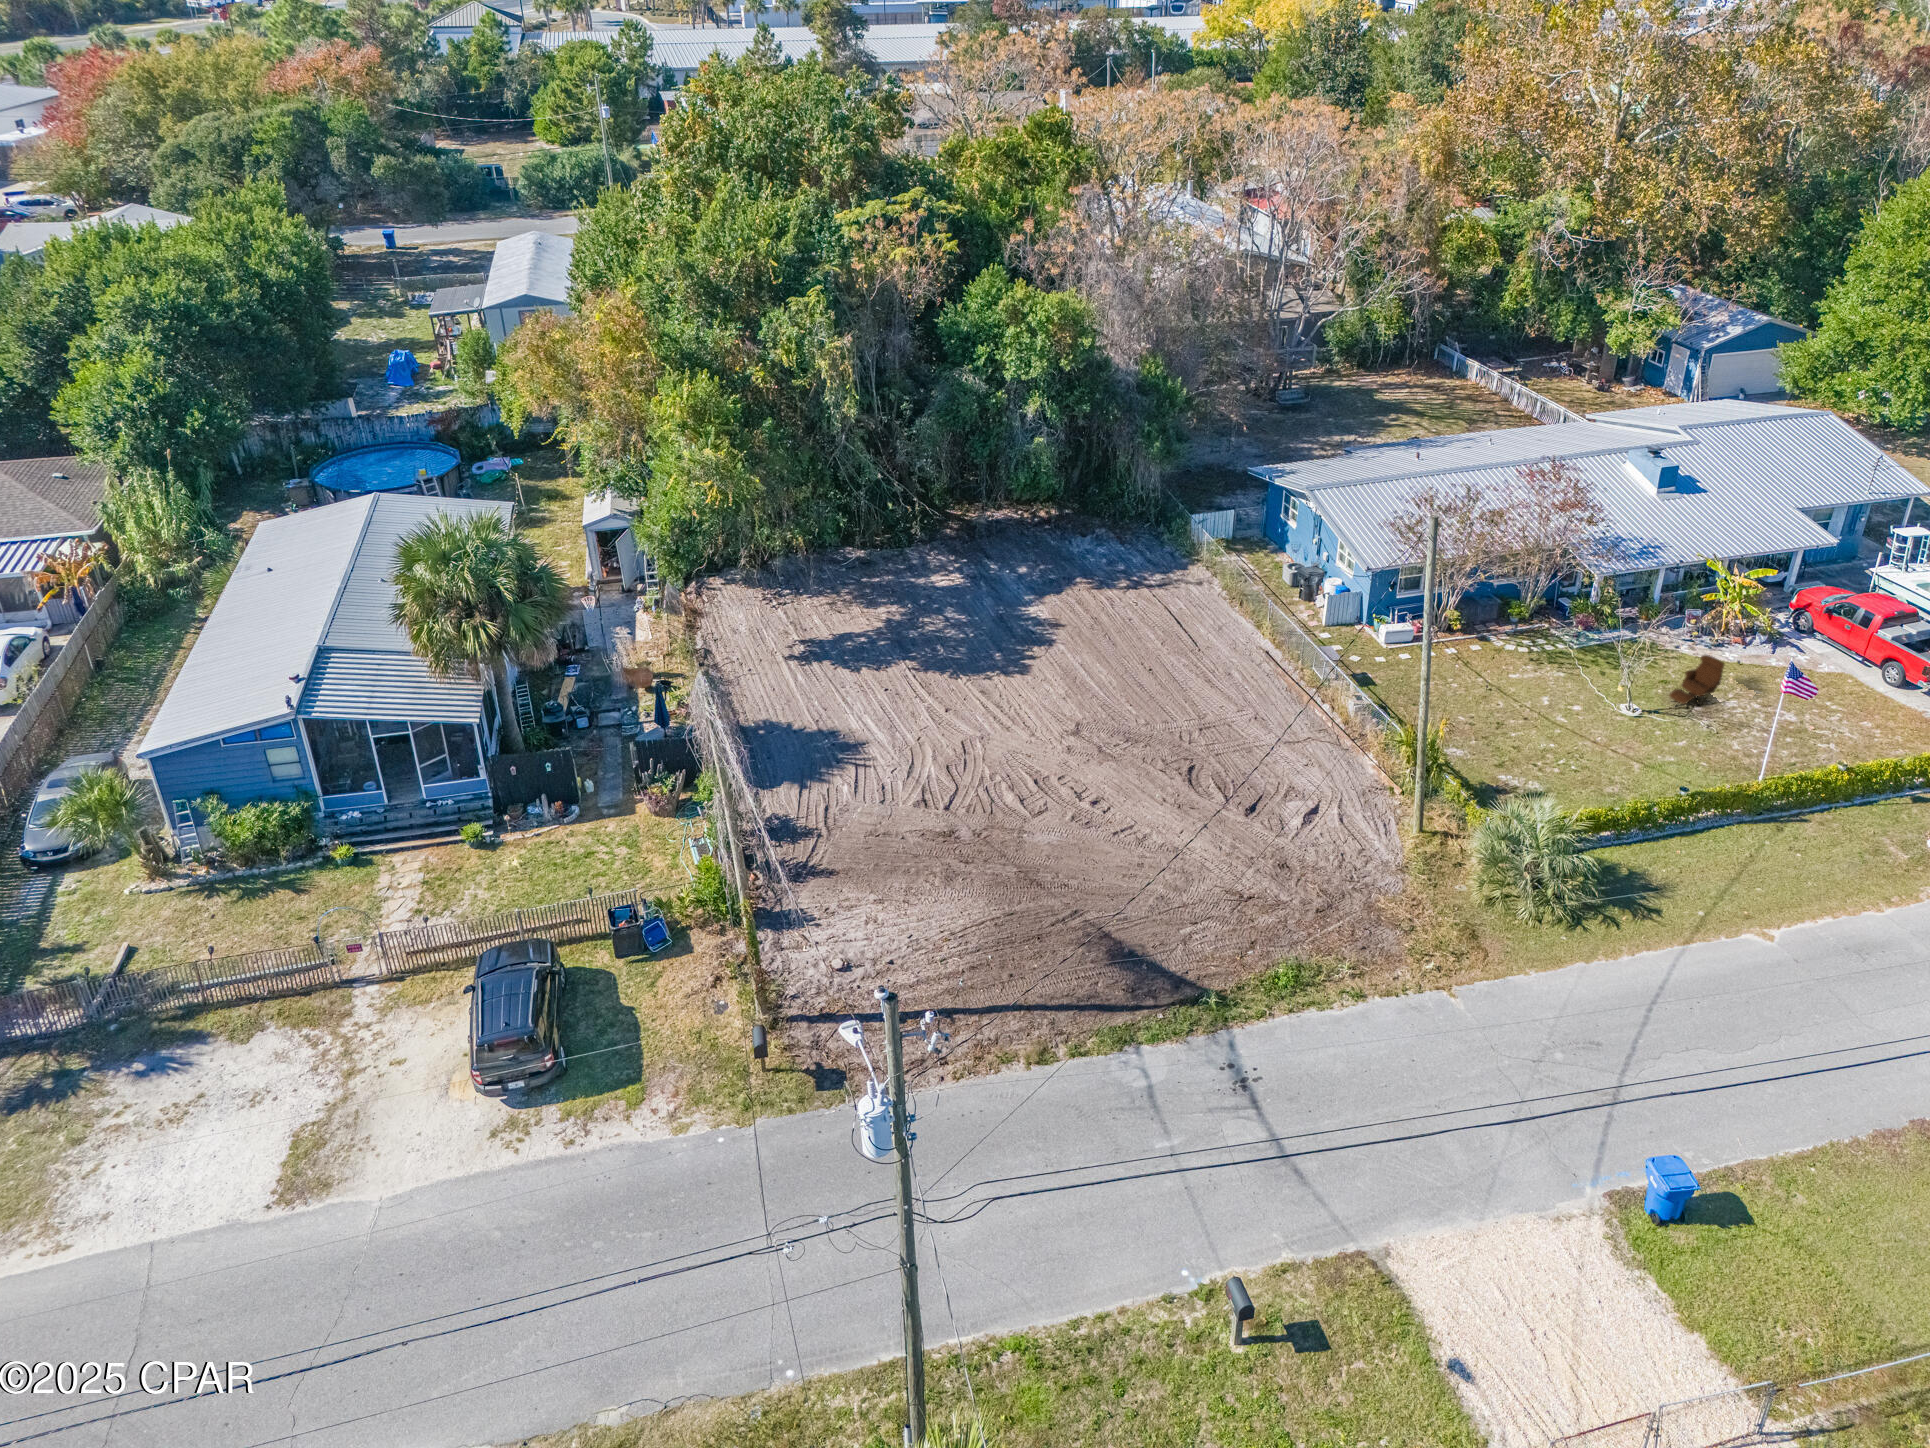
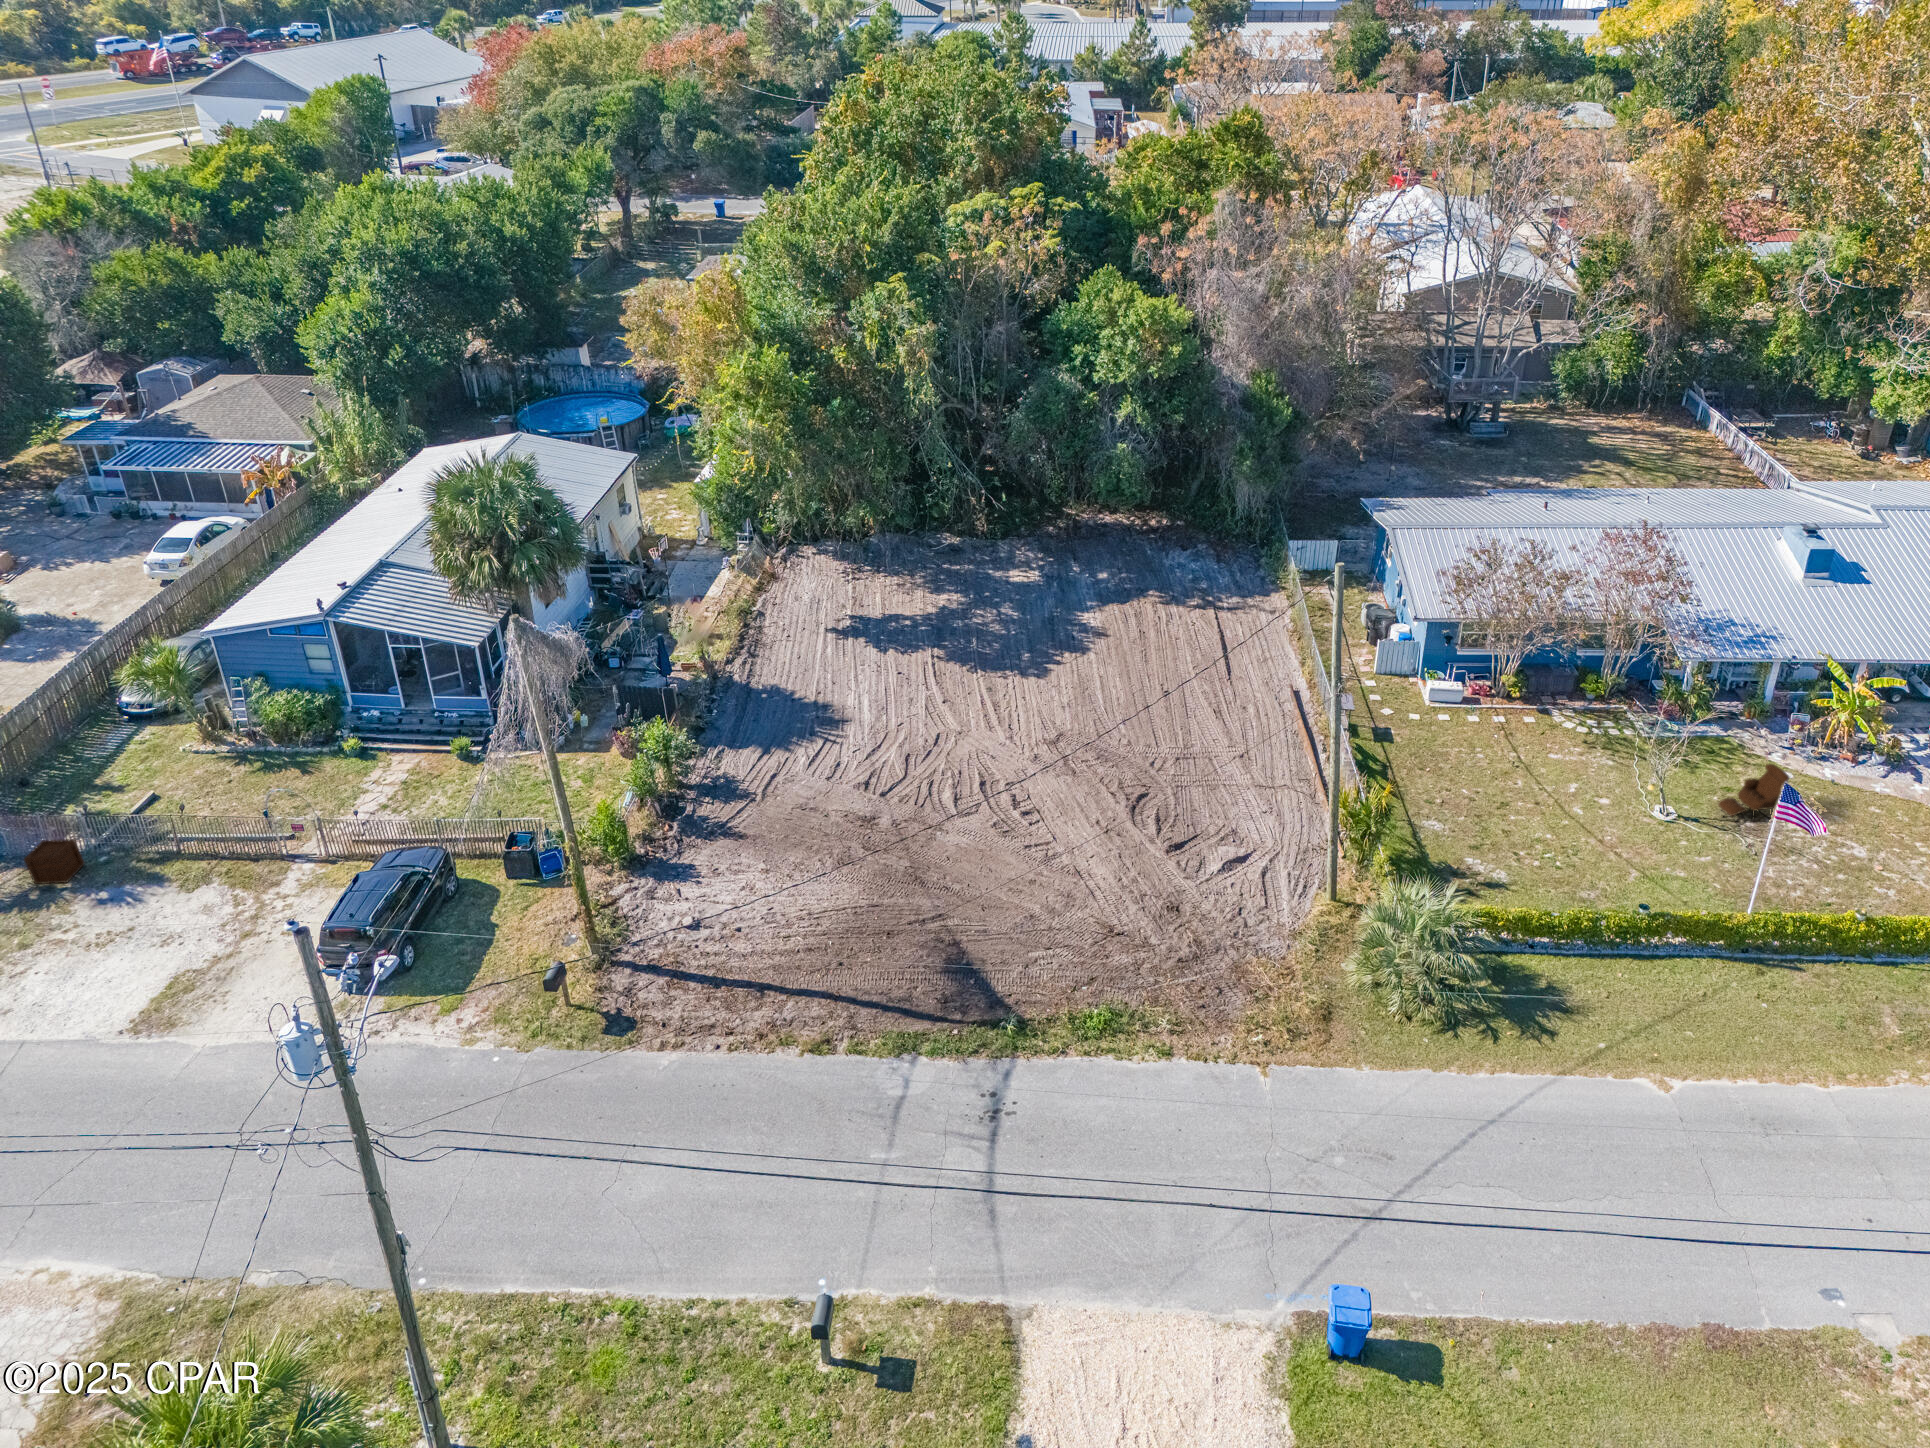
wooden crate: none [23,1013,88,1074] -> present [24,839,84,884]

